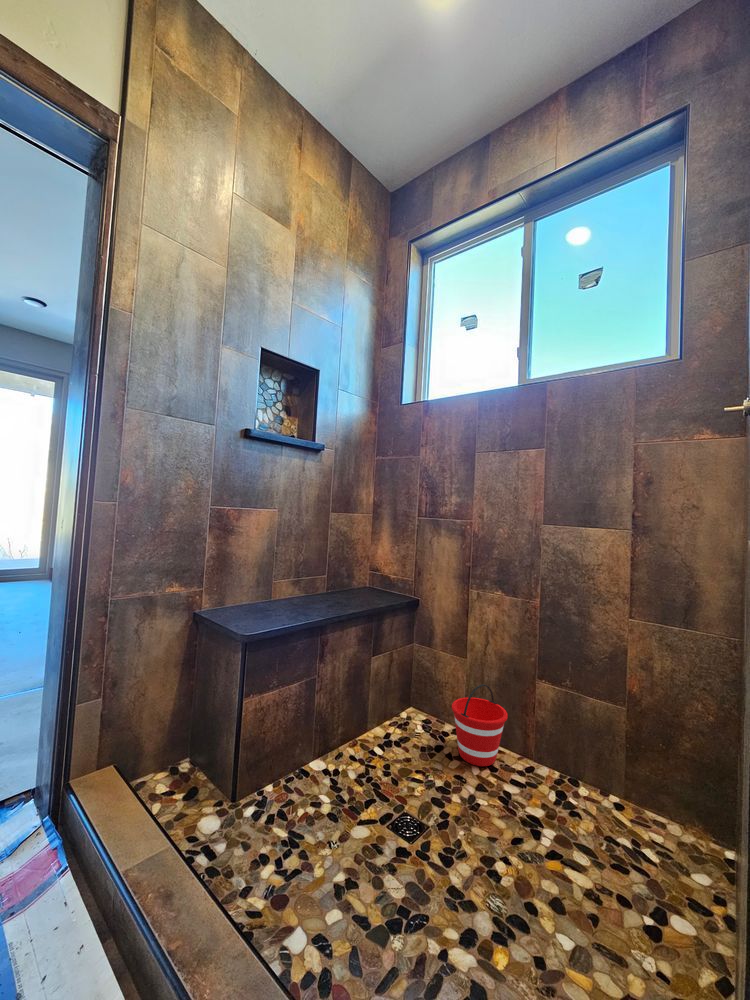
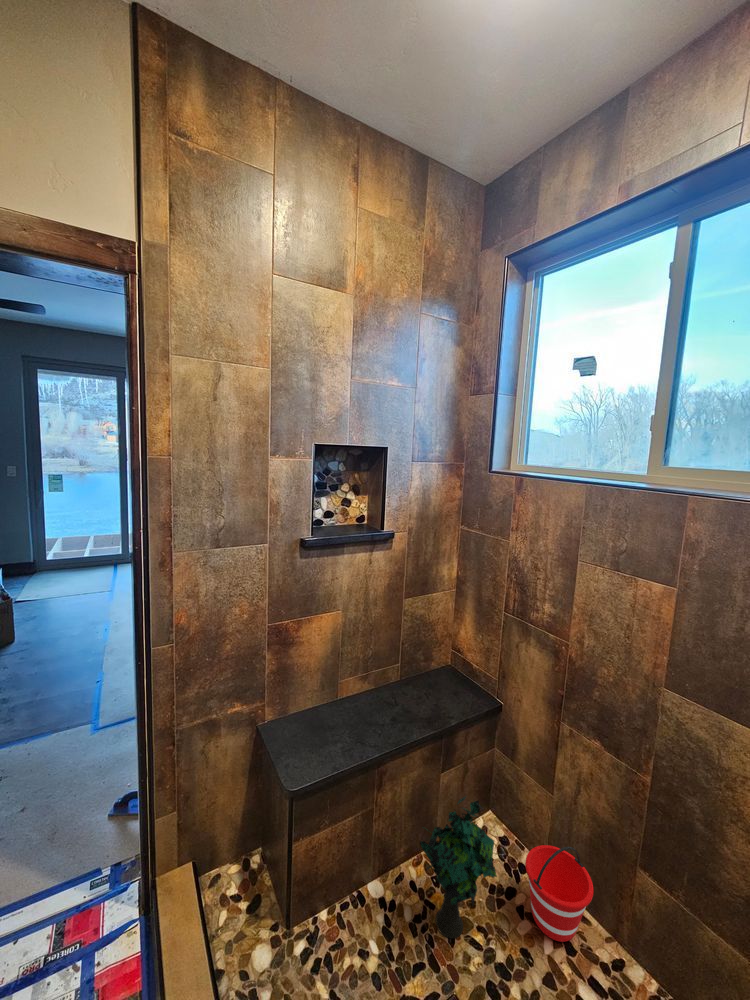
decorative plant: none [361,643,433,780] -> present [420,796,497,938]

